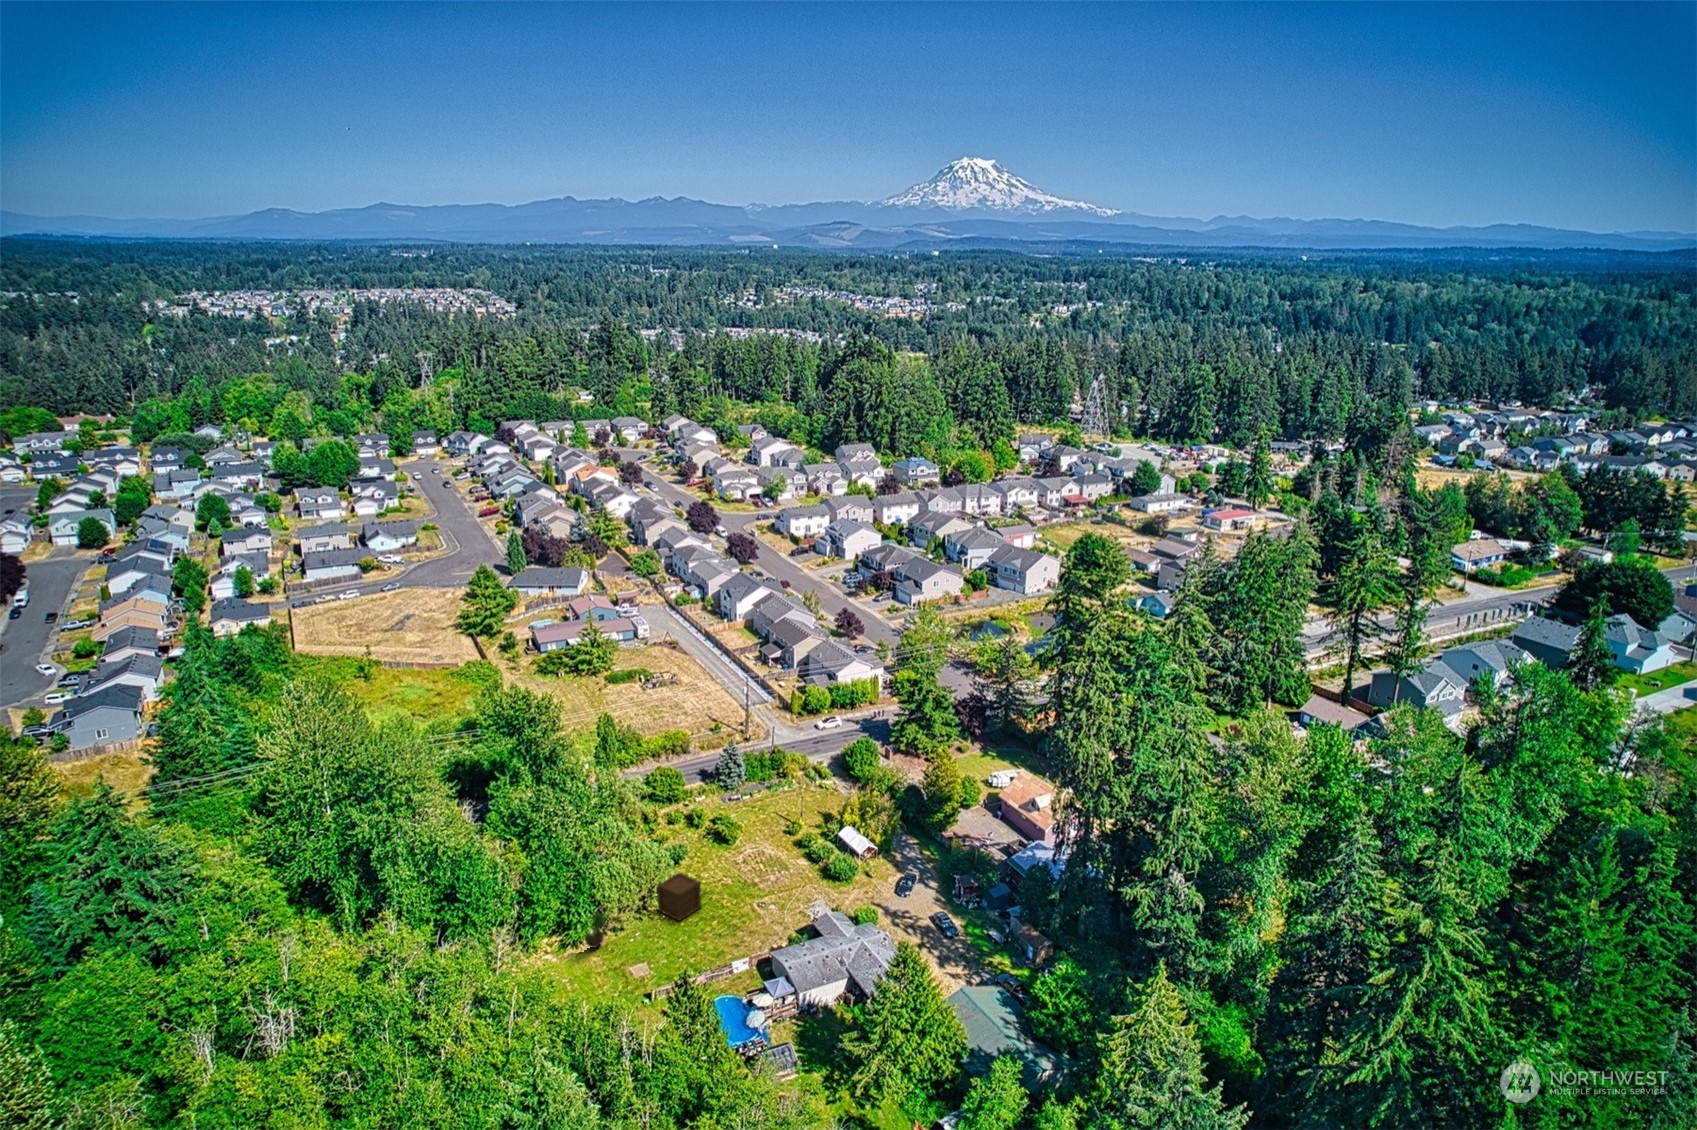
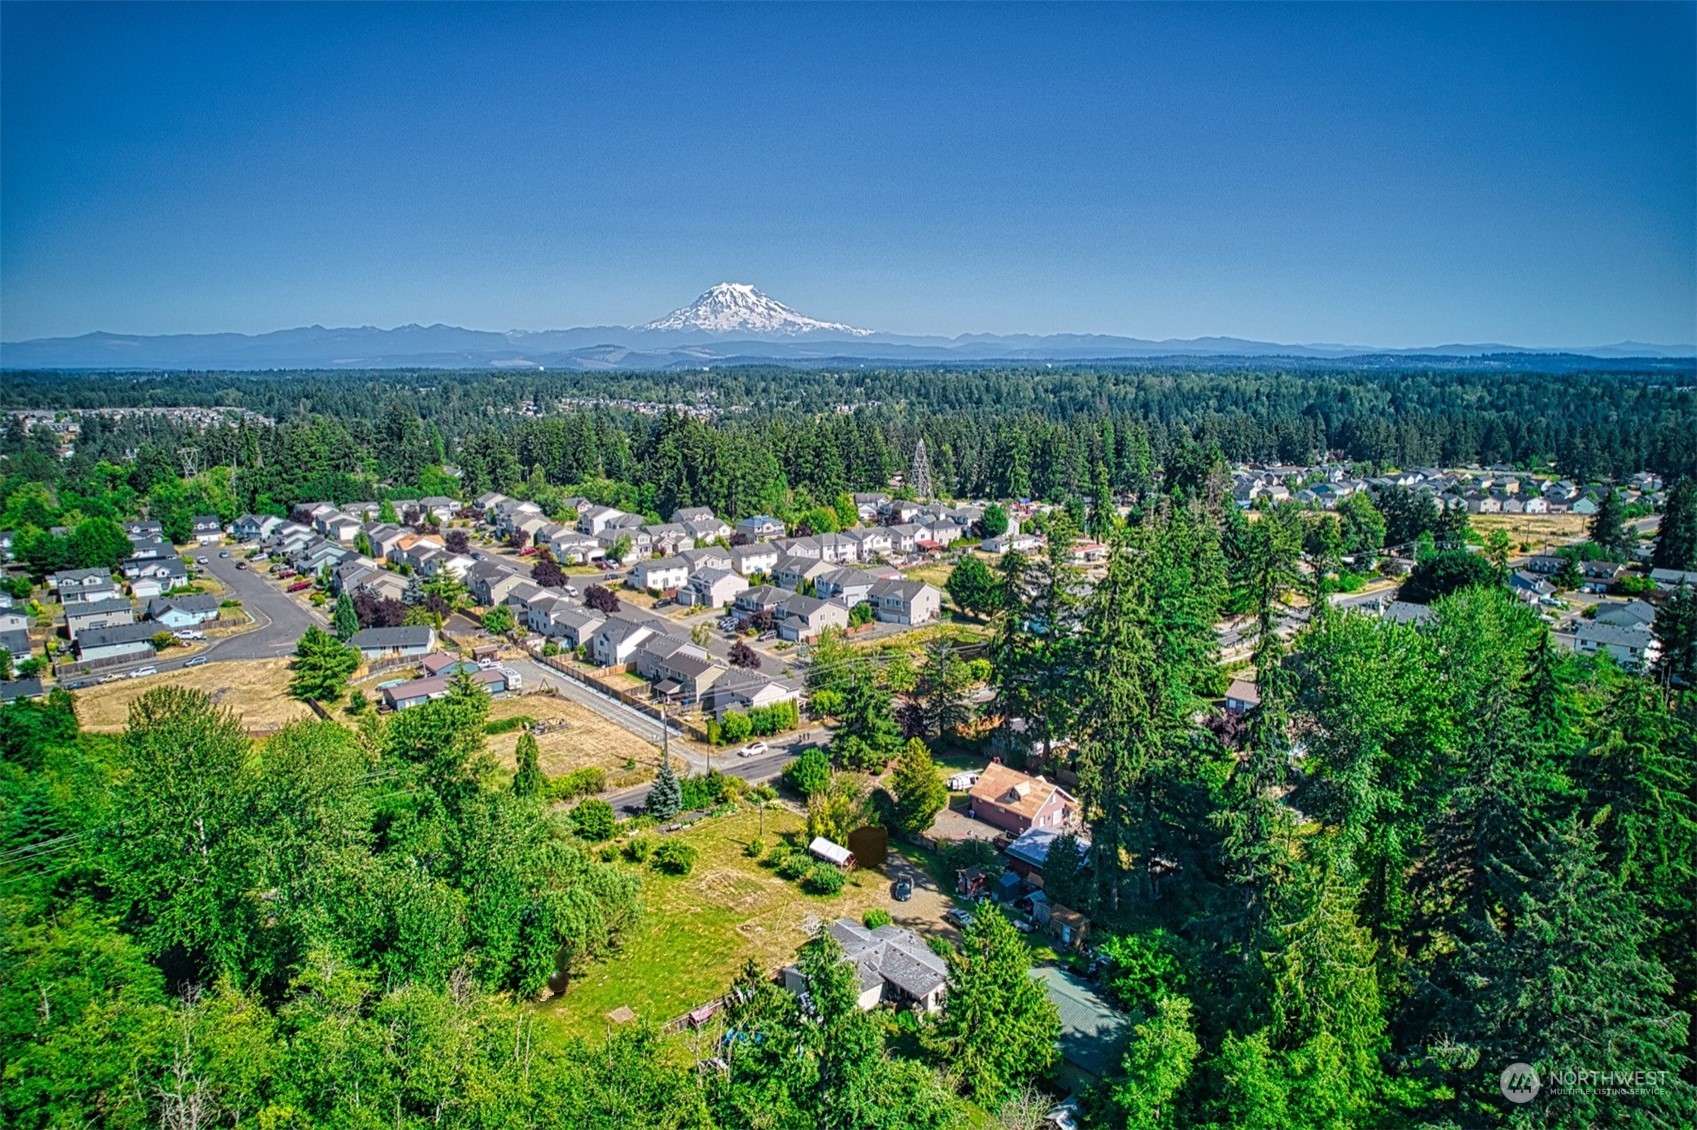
wooden crate: present [658,873,701,921] -> present [847,825,888,867]

